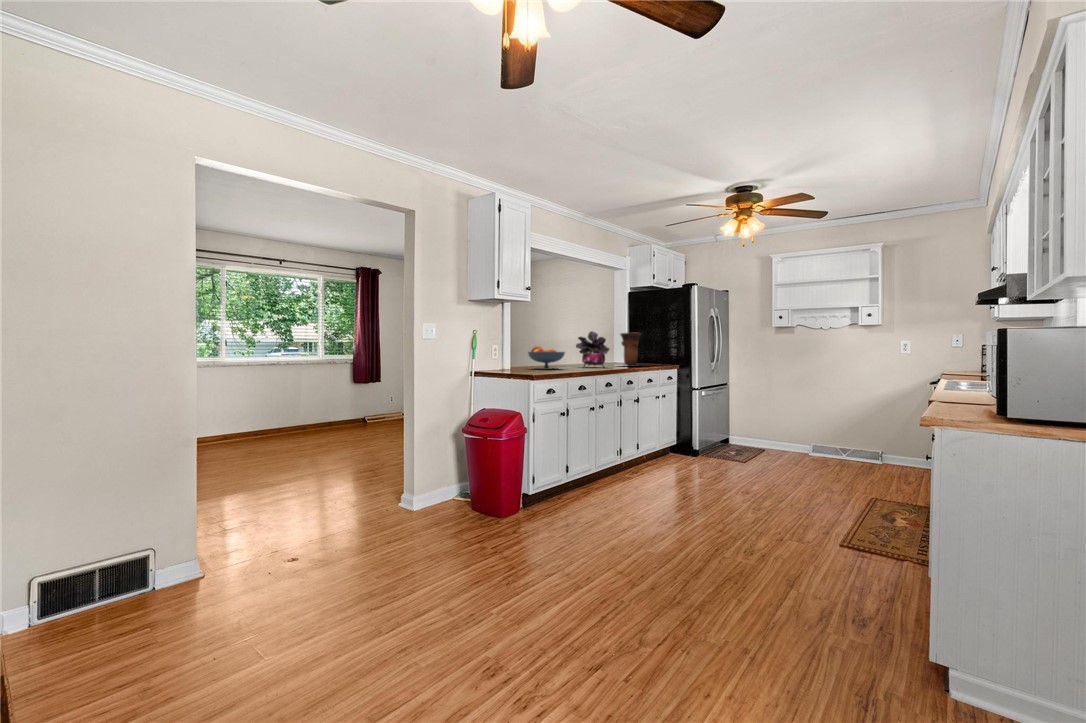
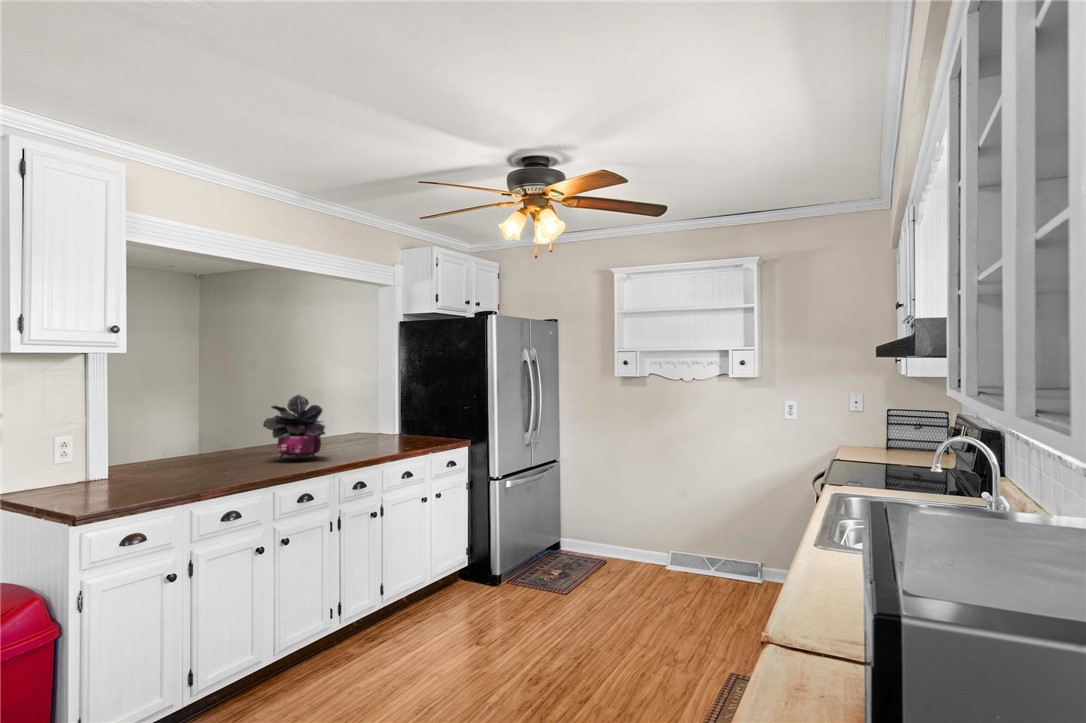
vase: present [620,333,641,365] -> none [353,391,420,448]
fruit bowl: present [528,346,565,370] -> none [128,435,212,484]

